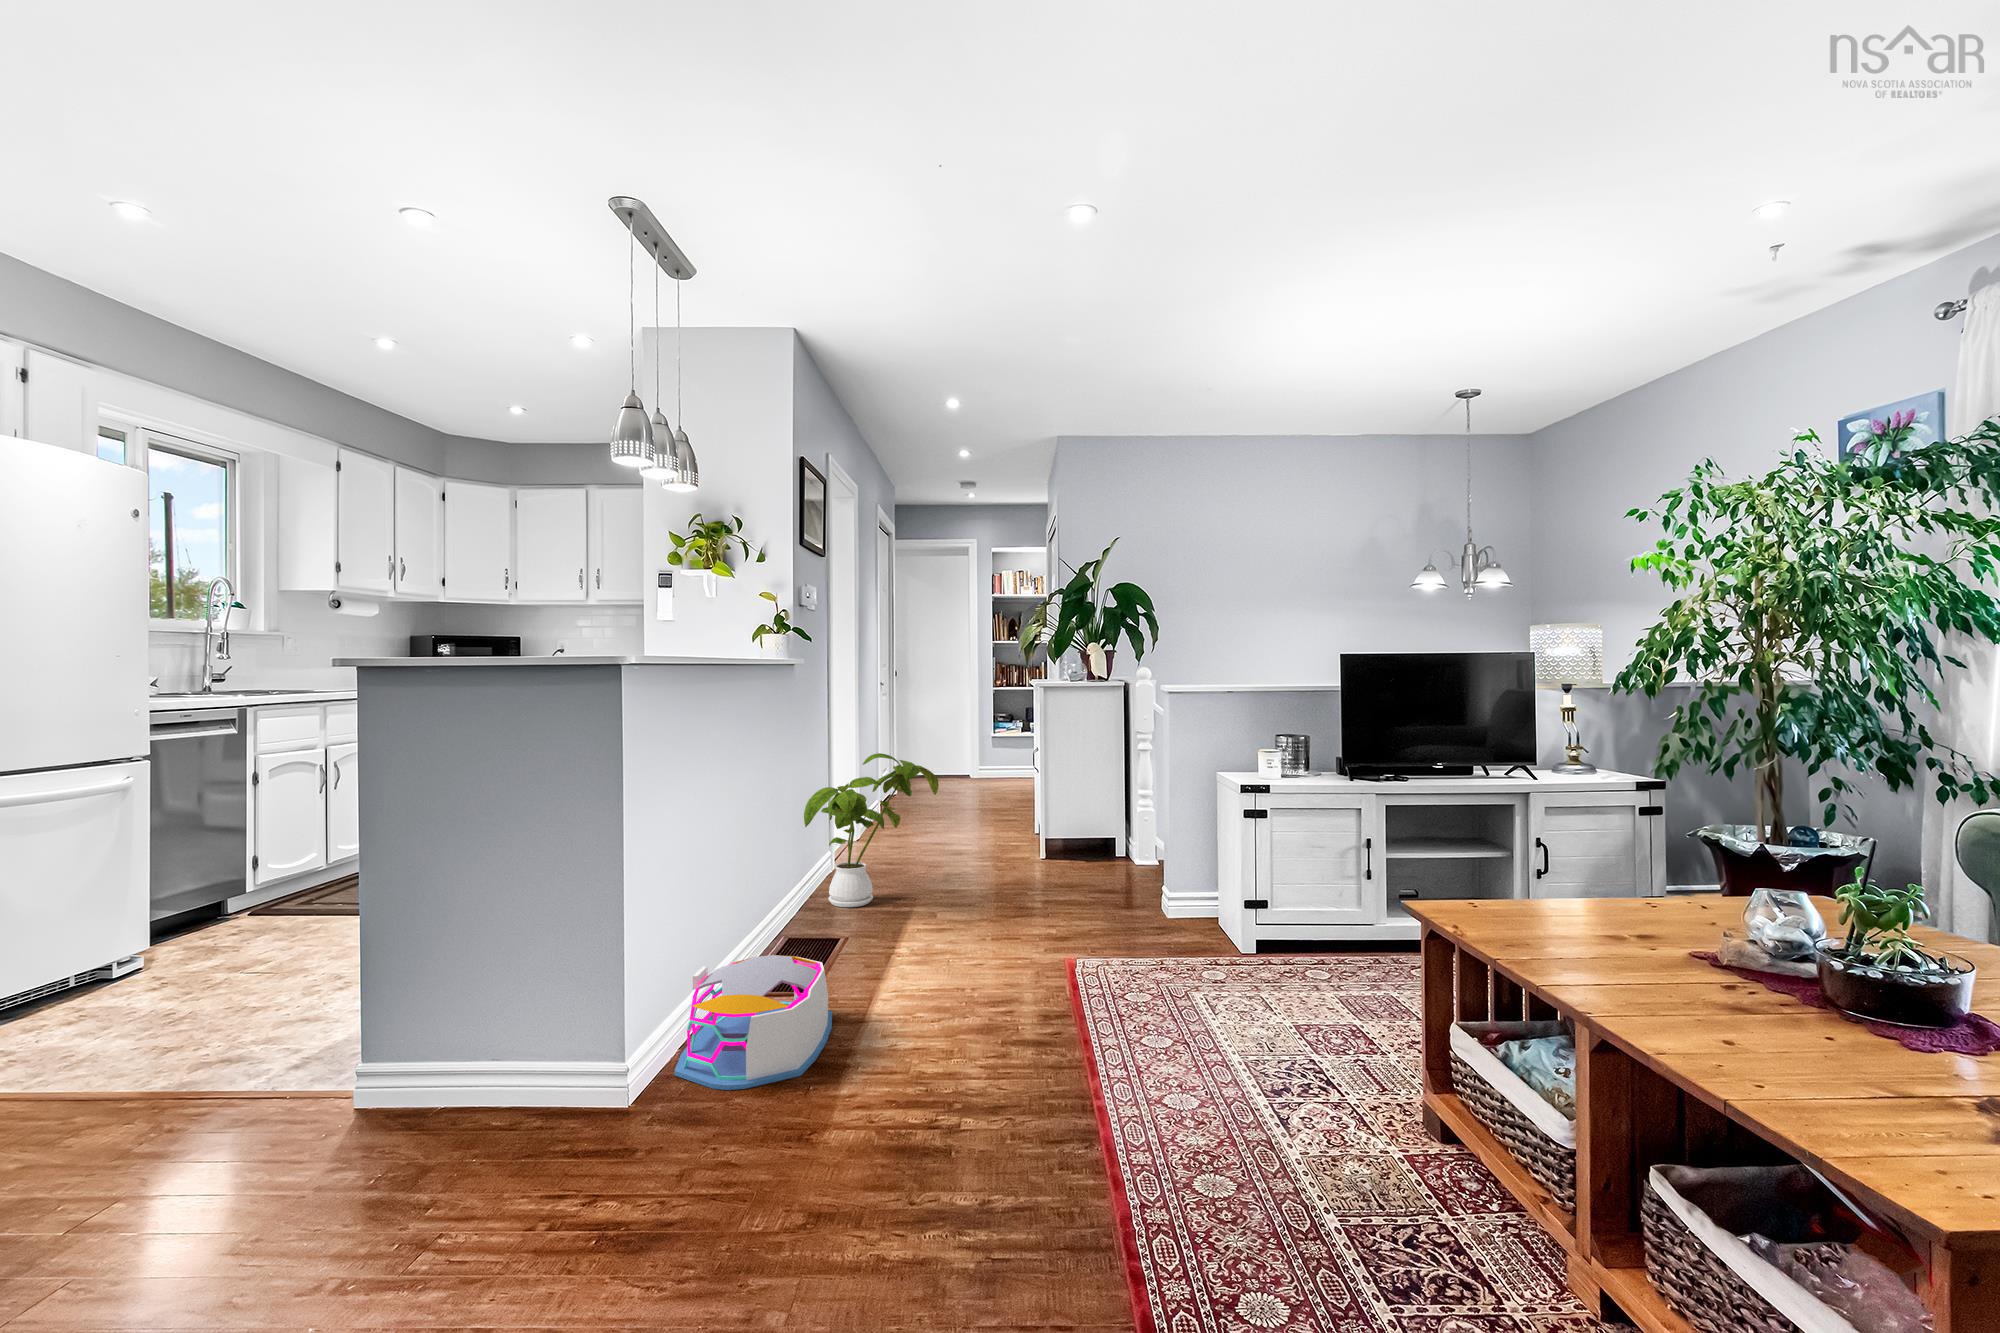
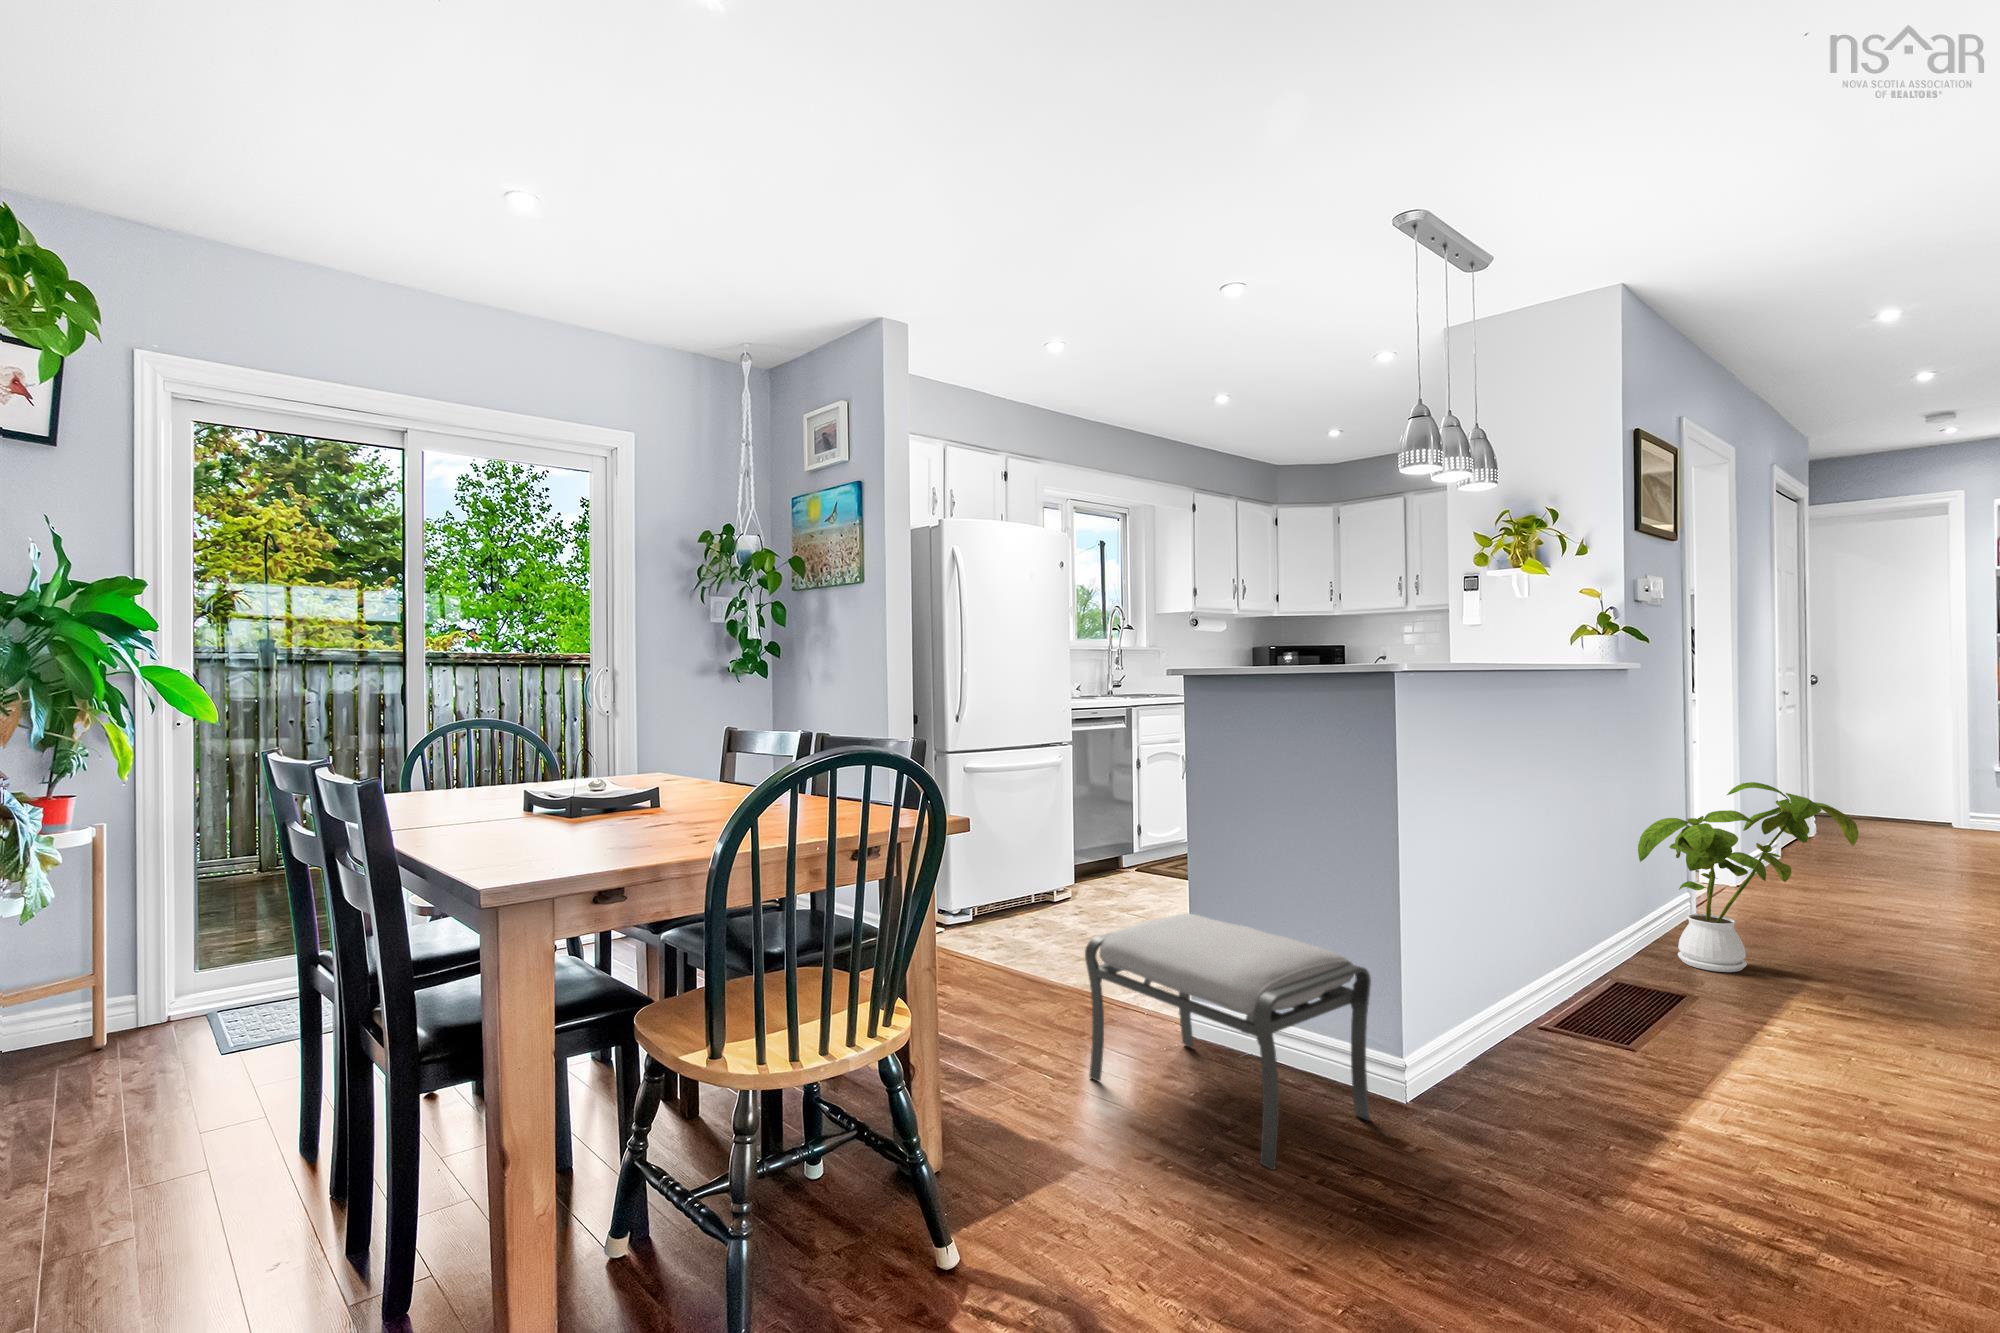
storage bin: present [674,955,832,1090] -> none [1456,985,1655,1131]
ottoman: none [171,971,596,1262] -> present [1085,913,1371,1170]

